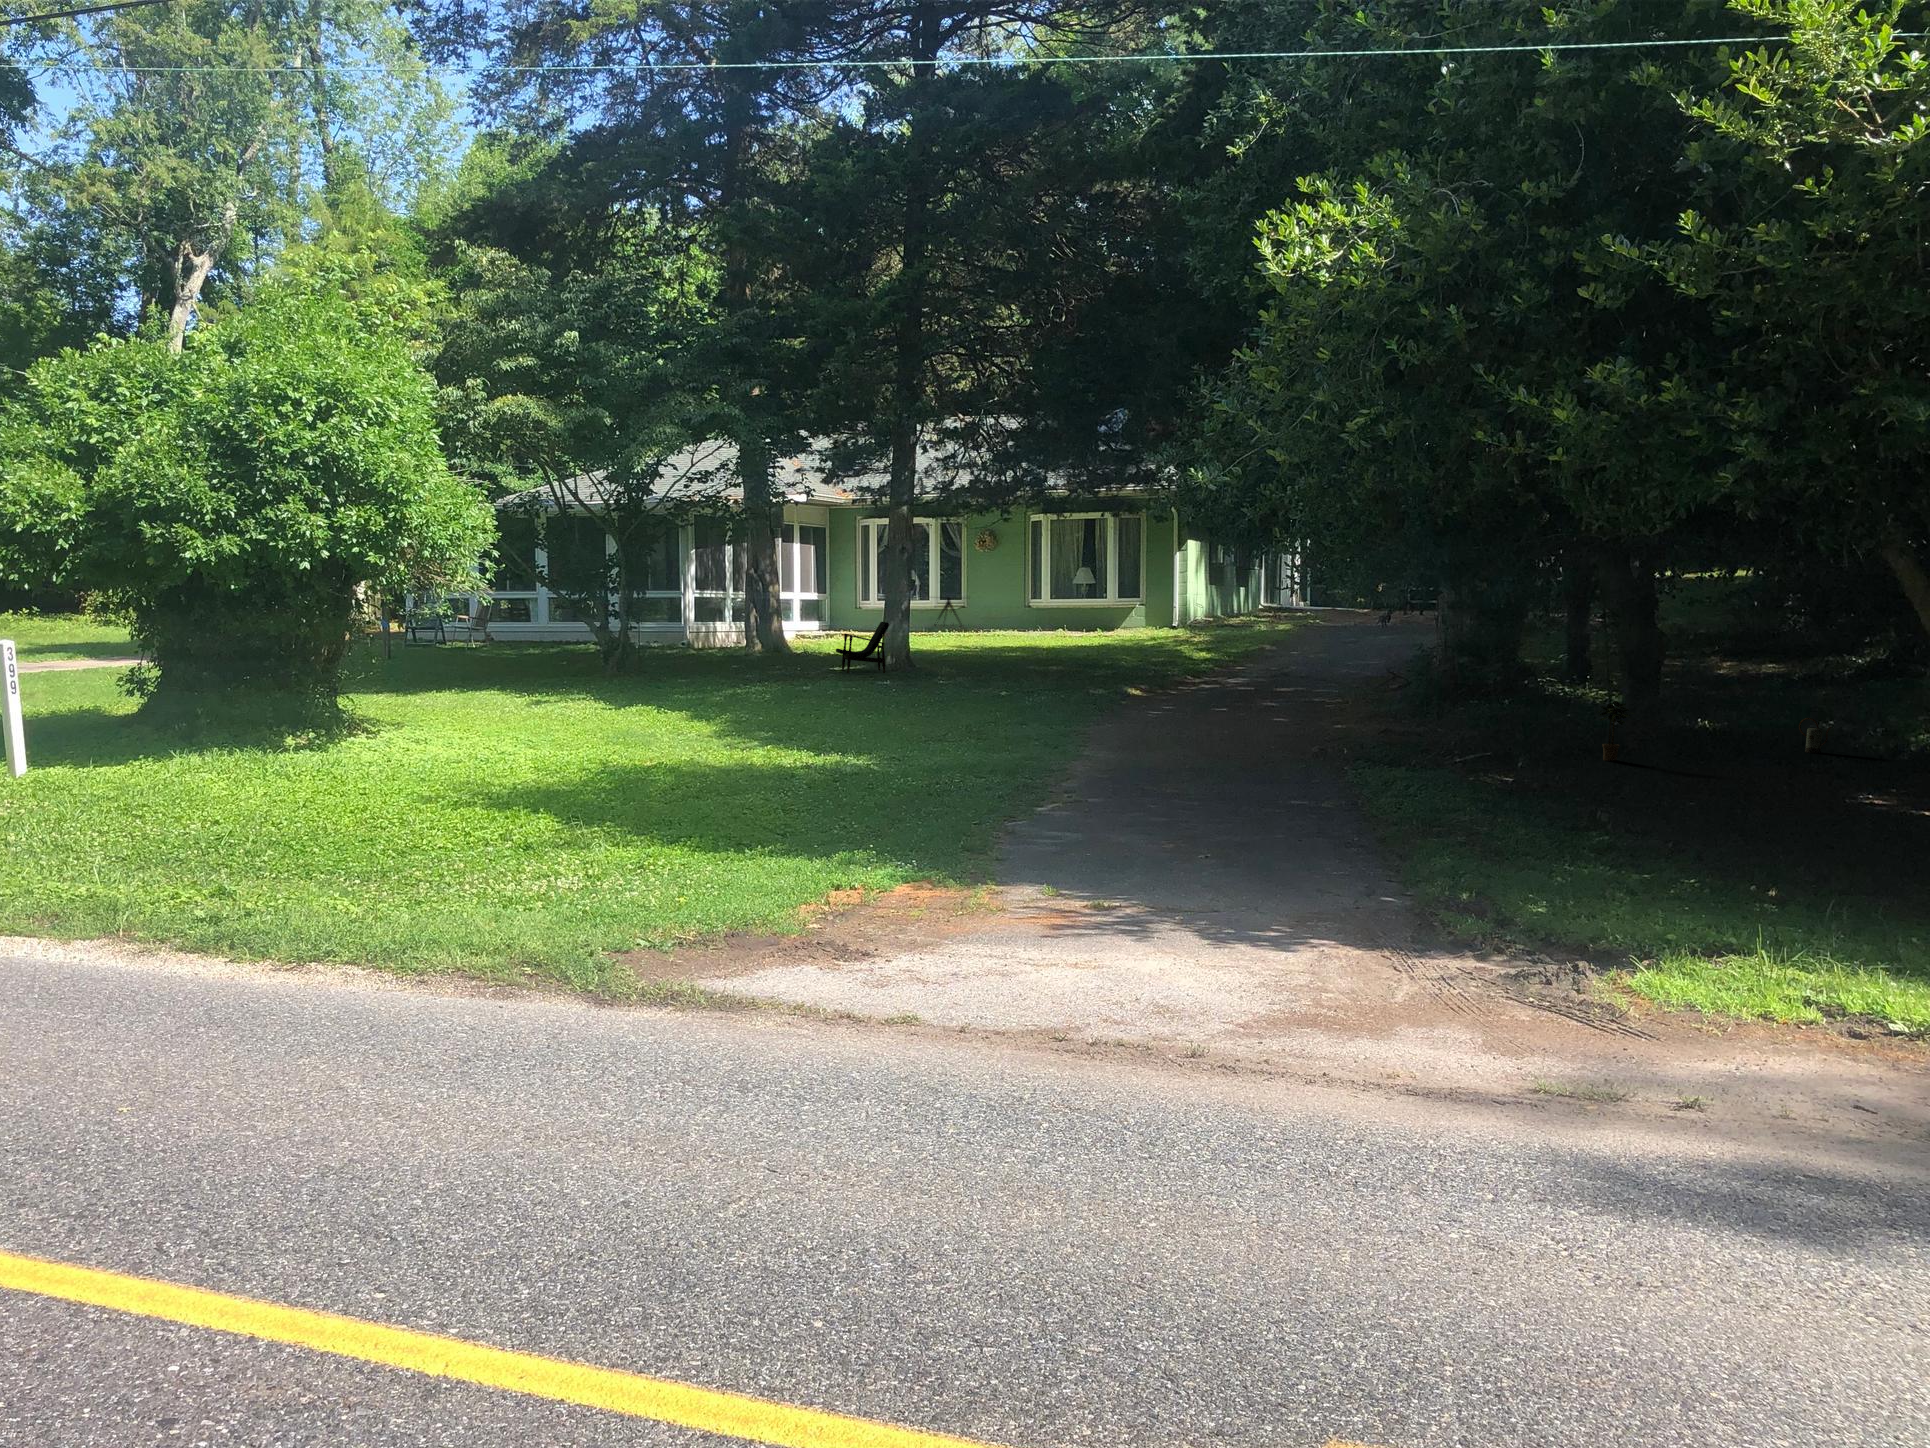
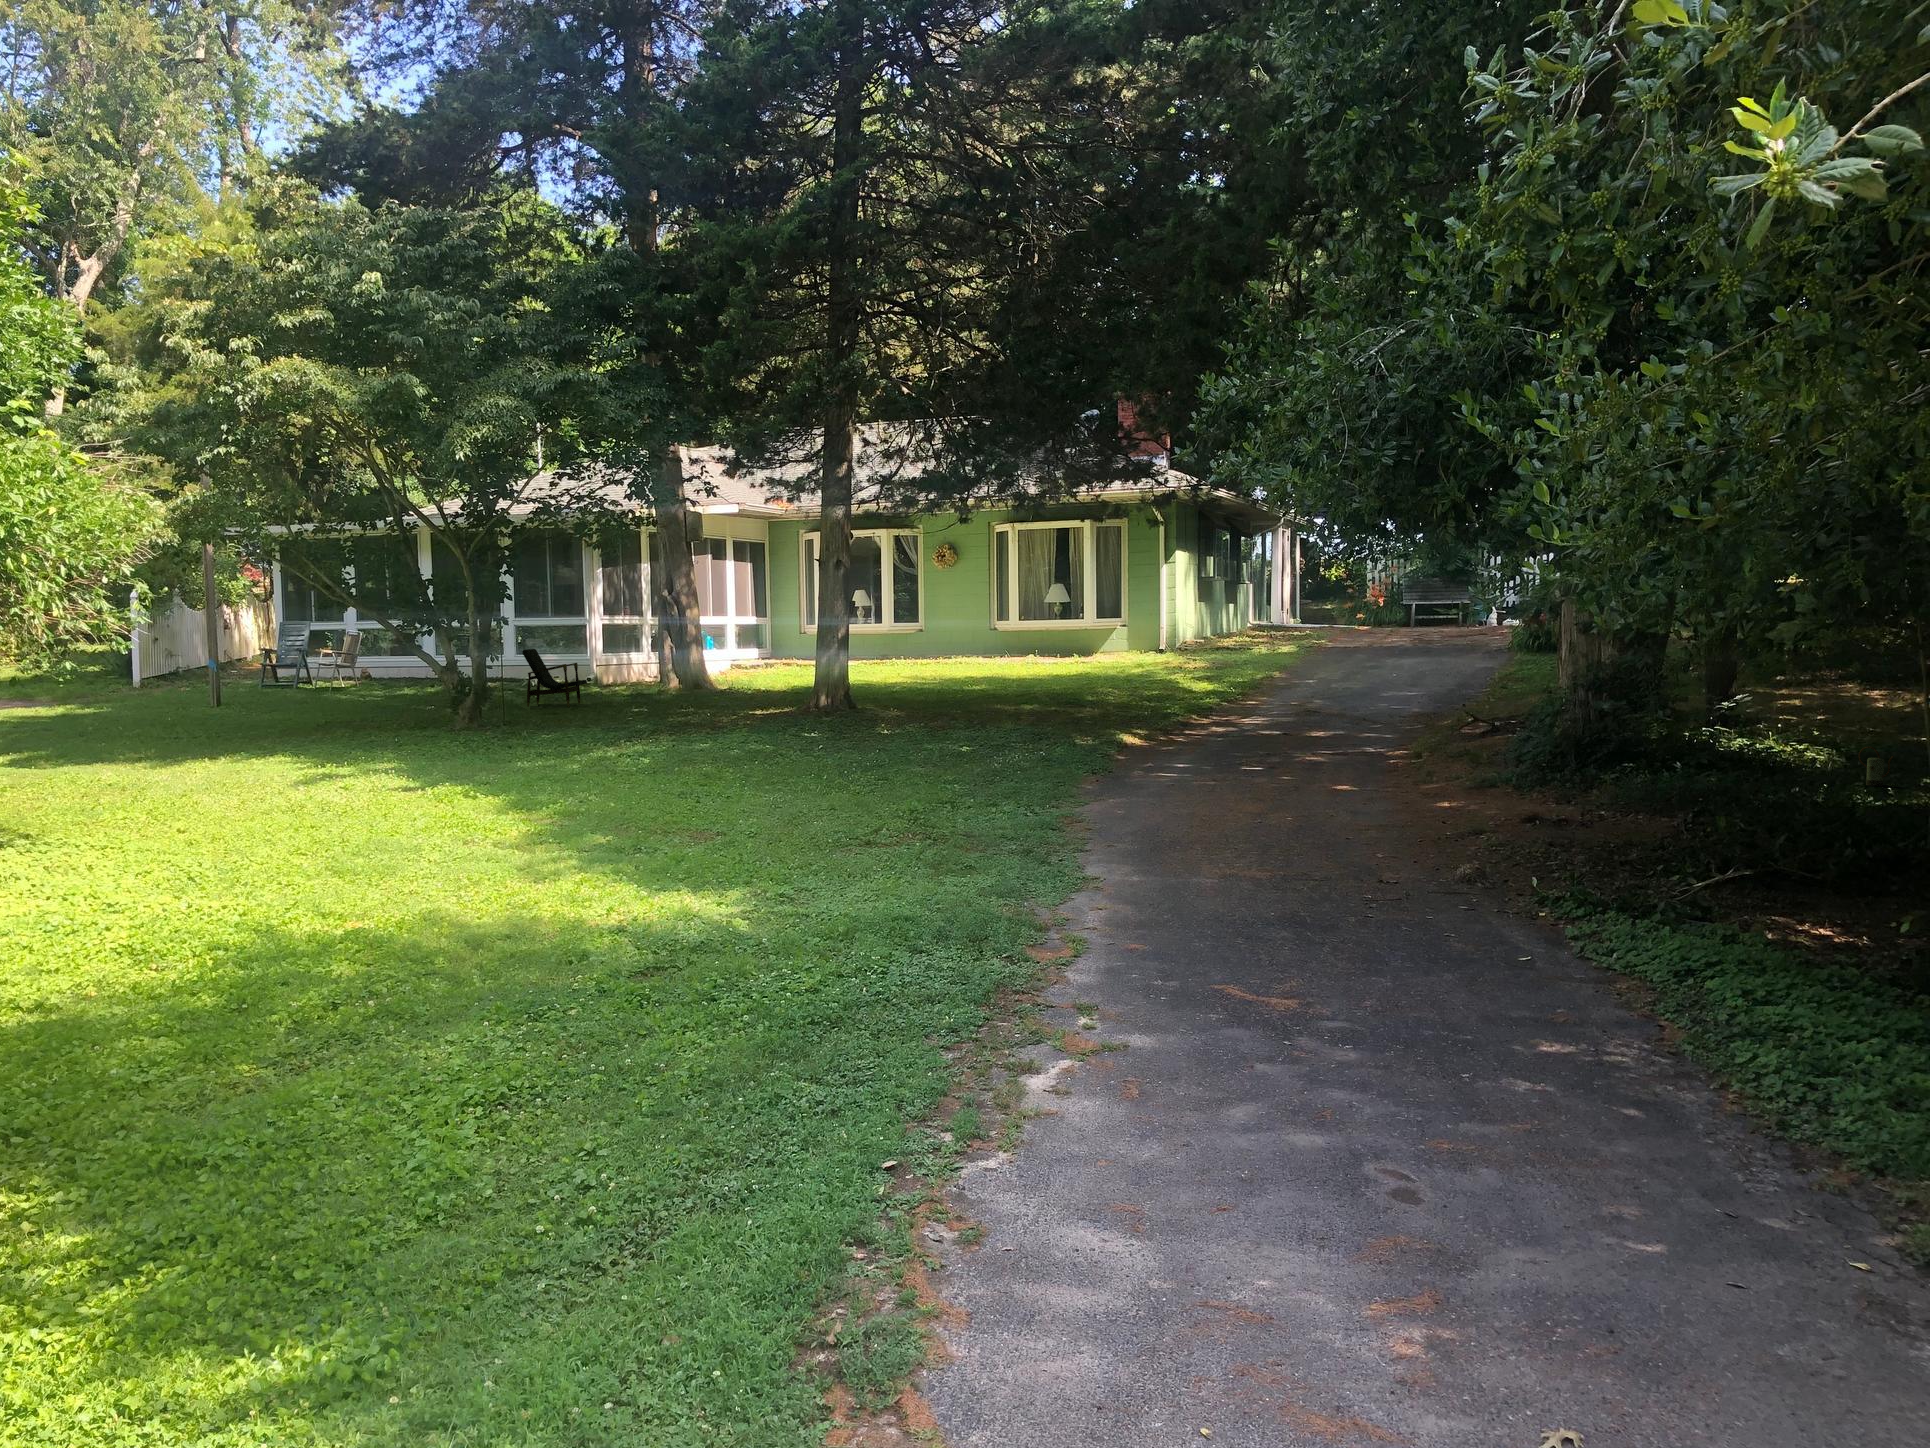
round table: present [937,597,960,623] -> none [877,620,926,654]
lounge chair: present [836,622,889,673] -> present [522,649,587,707]
potted plant: present [1599,701,1634,761] -> none [1632,730,1675,797]

